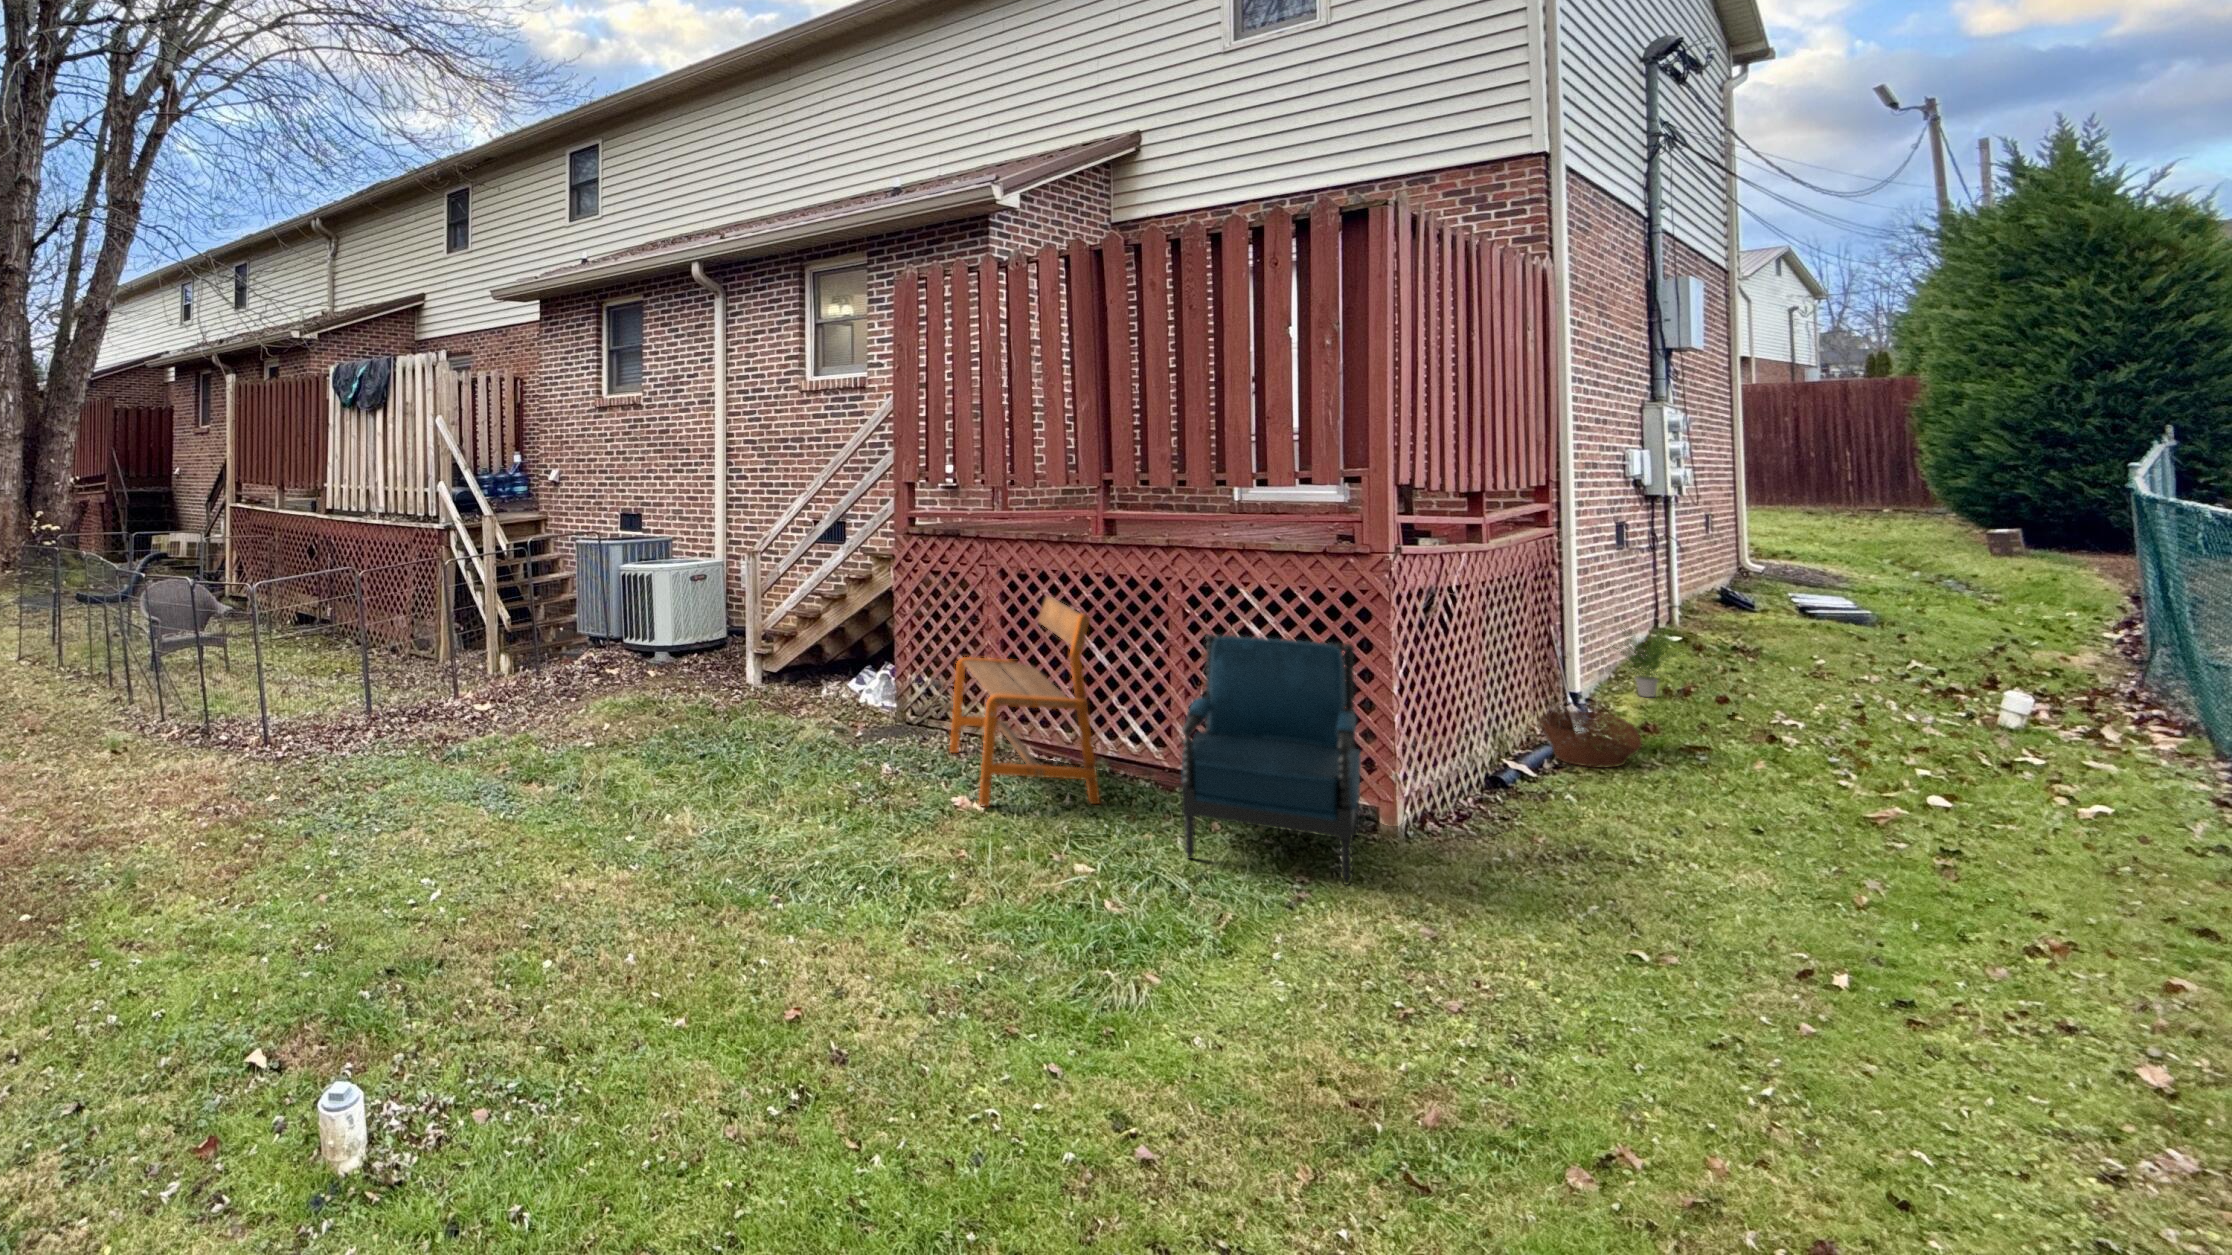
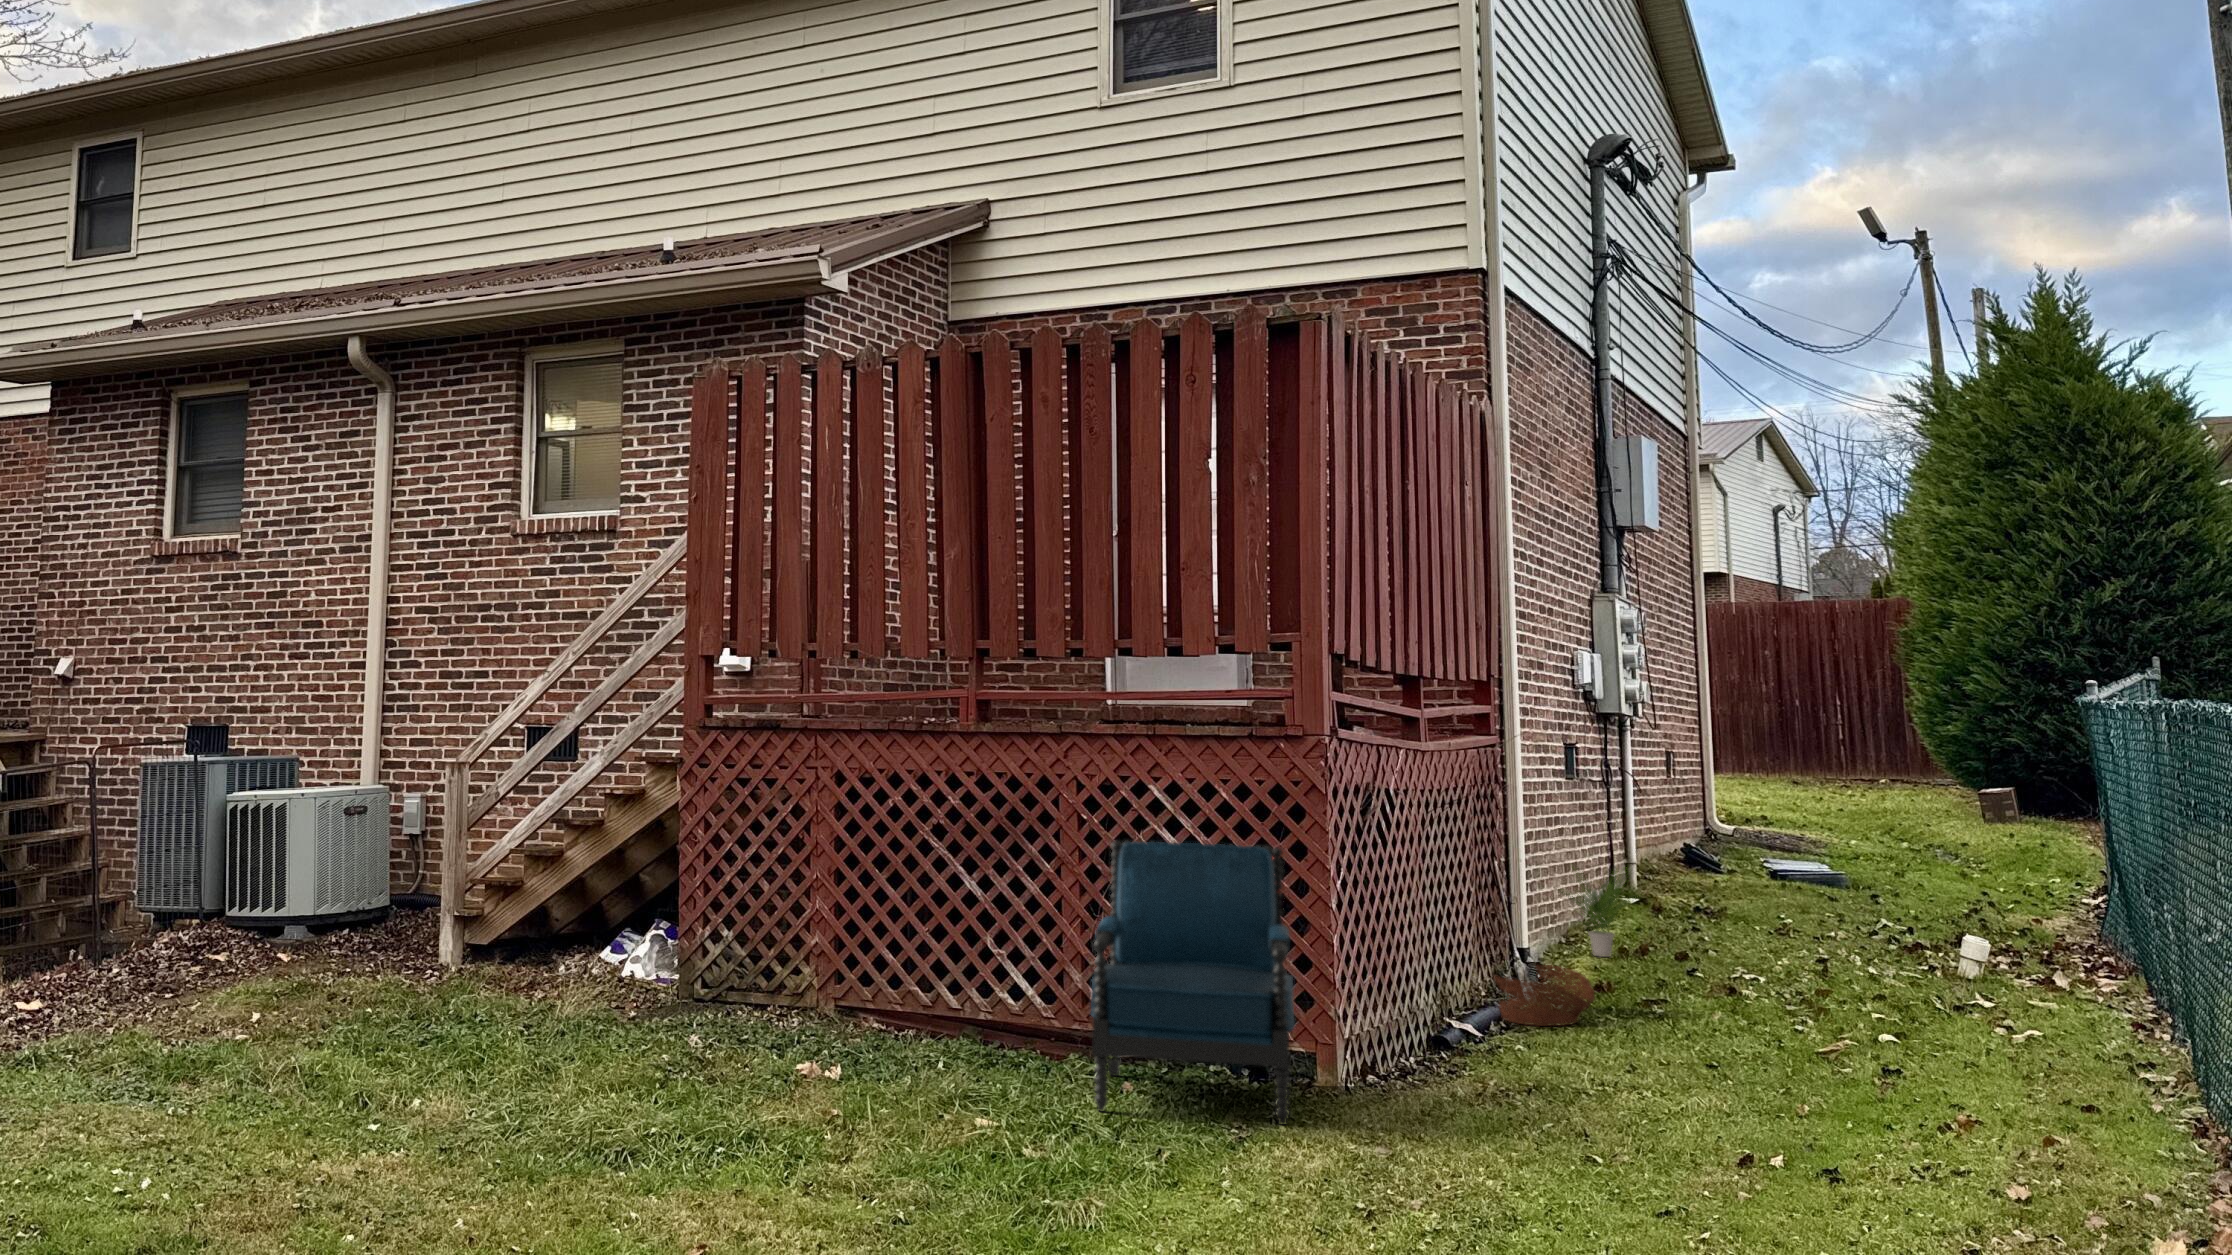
bench: present [950,596,1100,807] -> none [763,802,979,1078]

